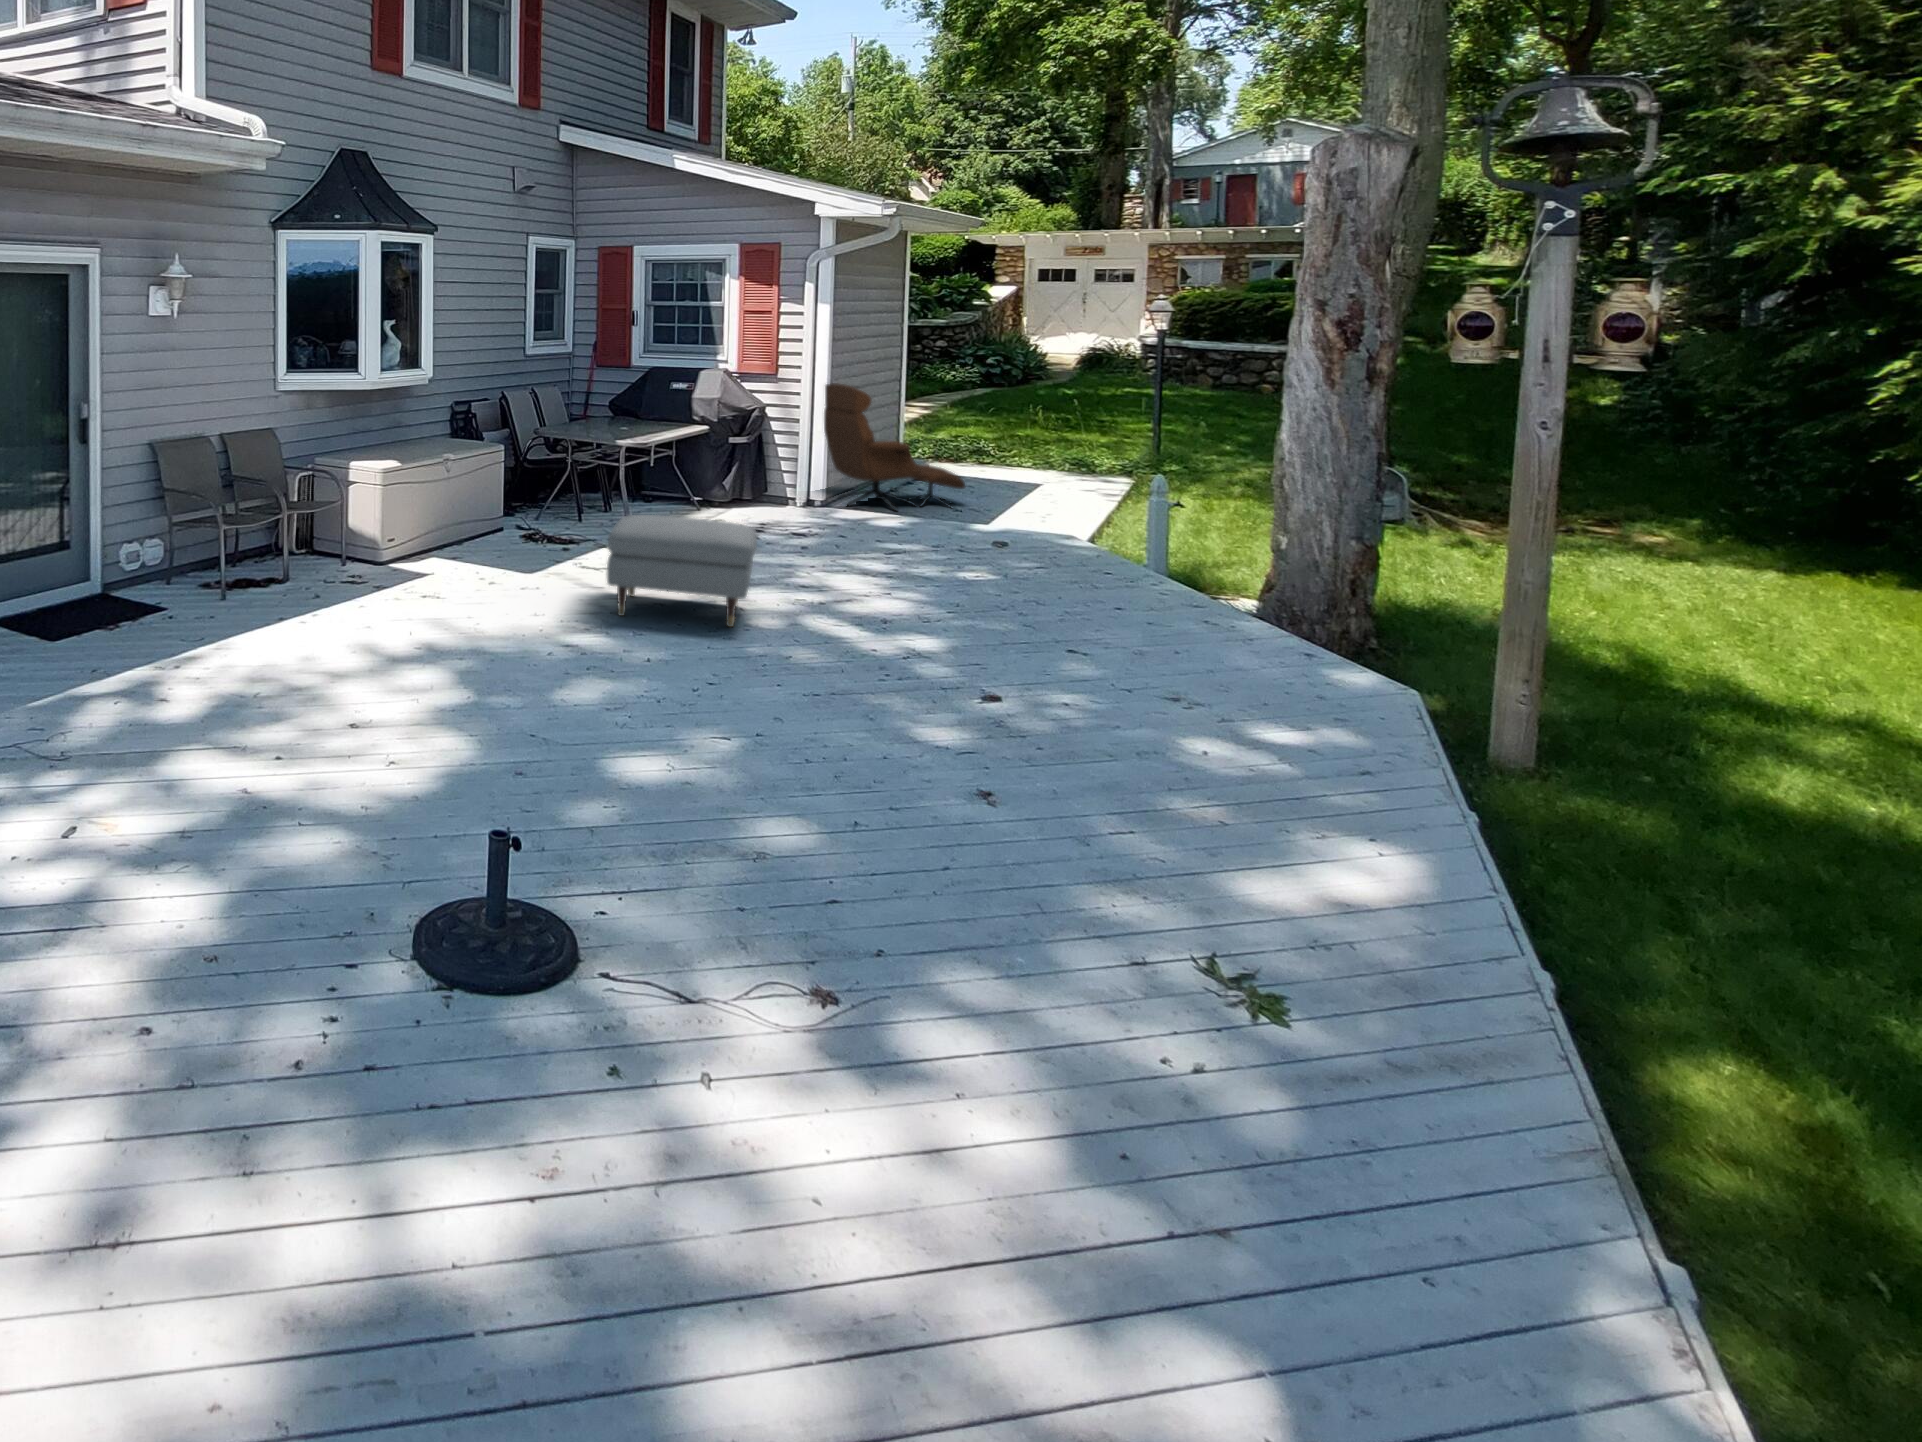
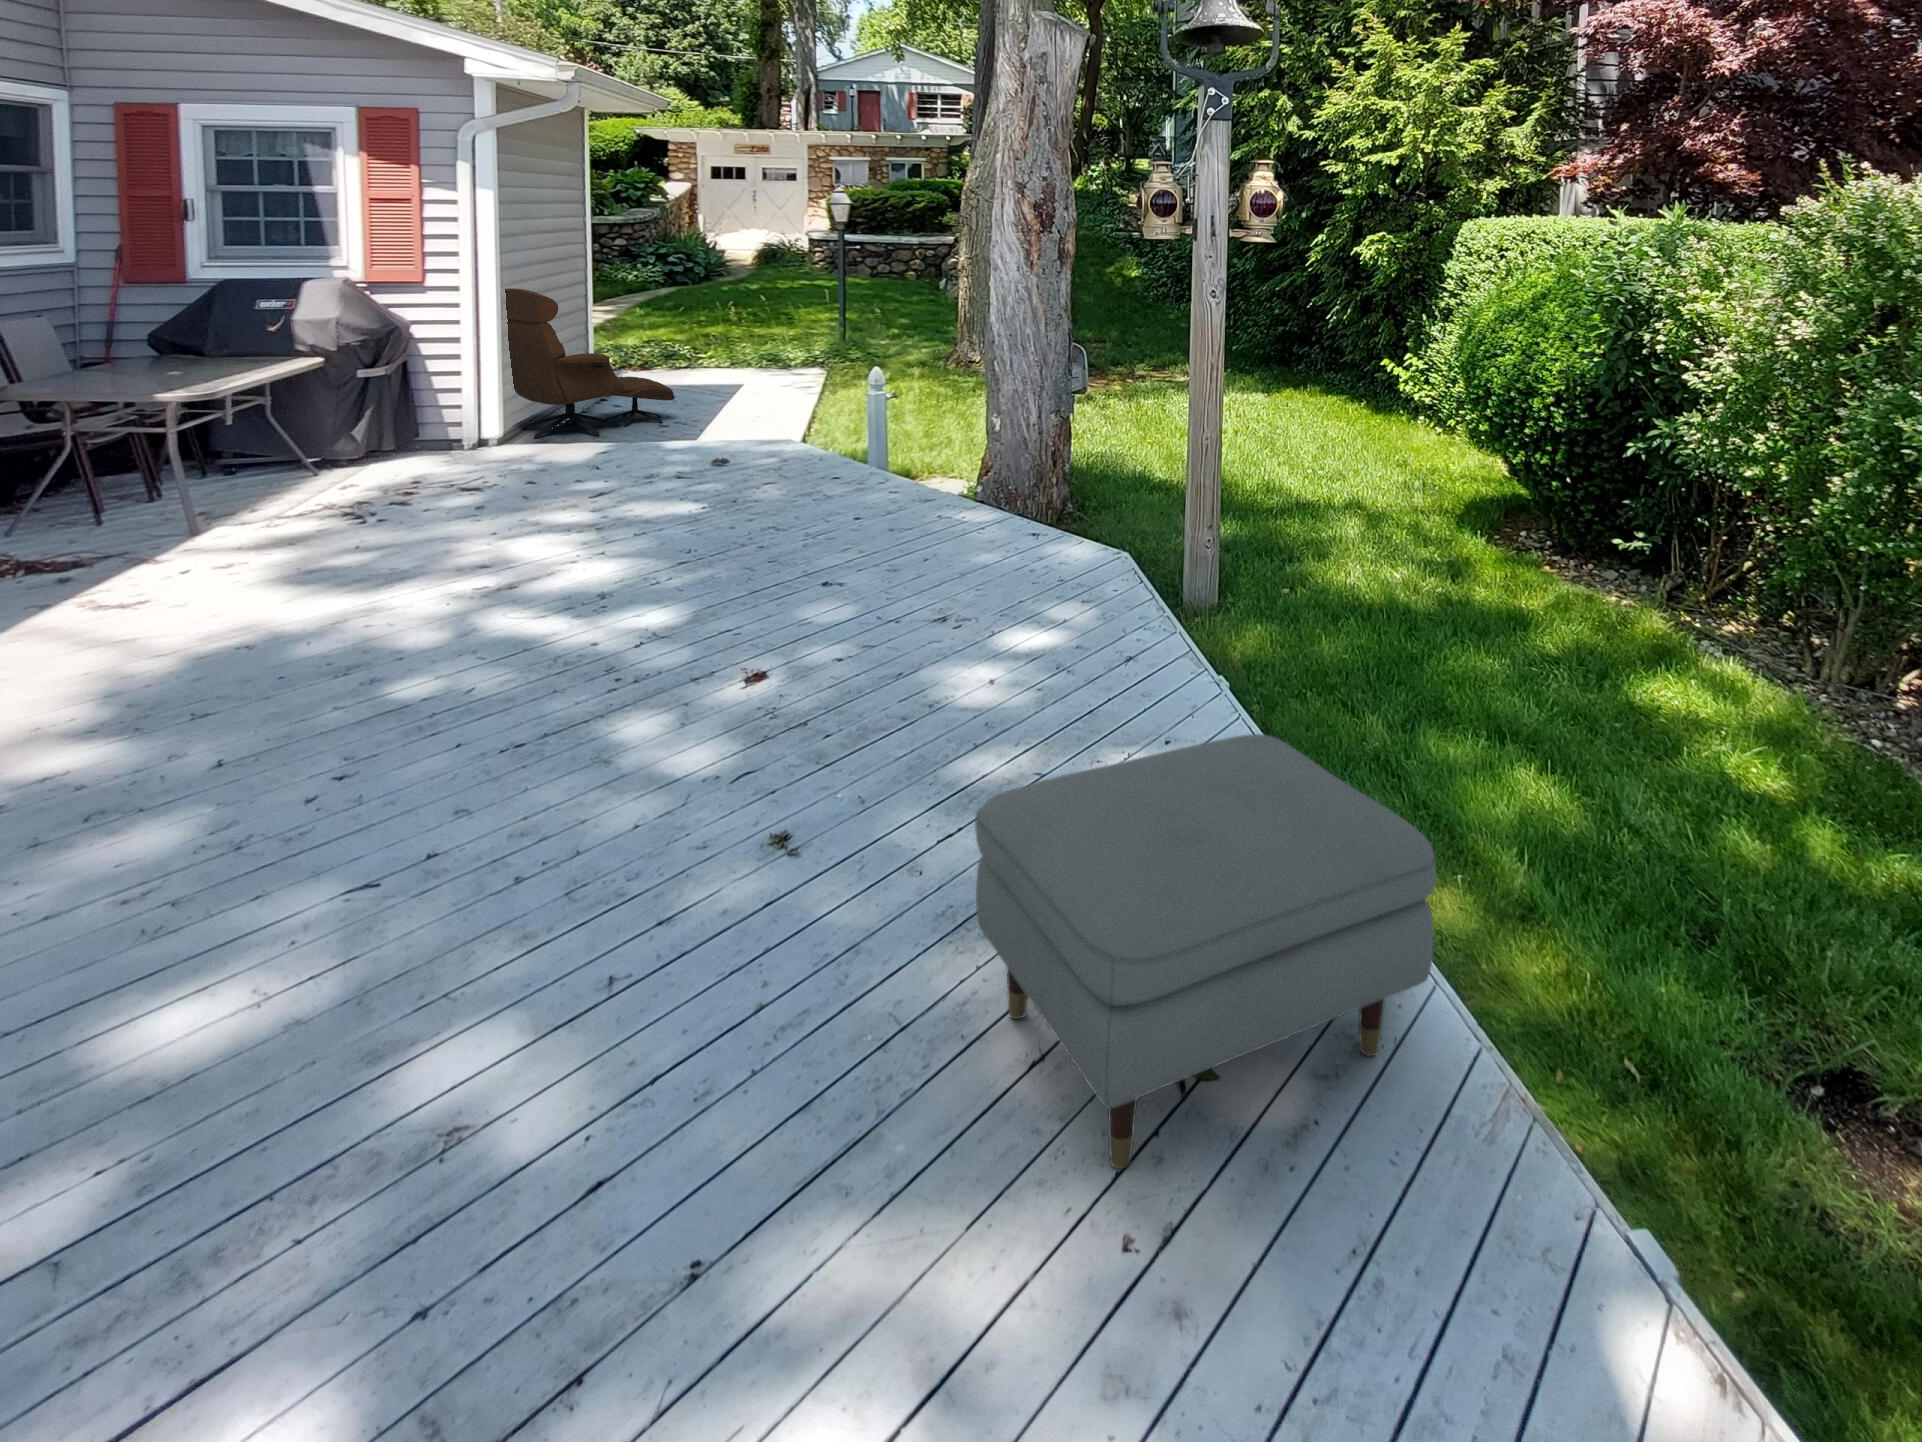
ottoman: present [607,515,757,627] -> present [975,734,1436,1169]

